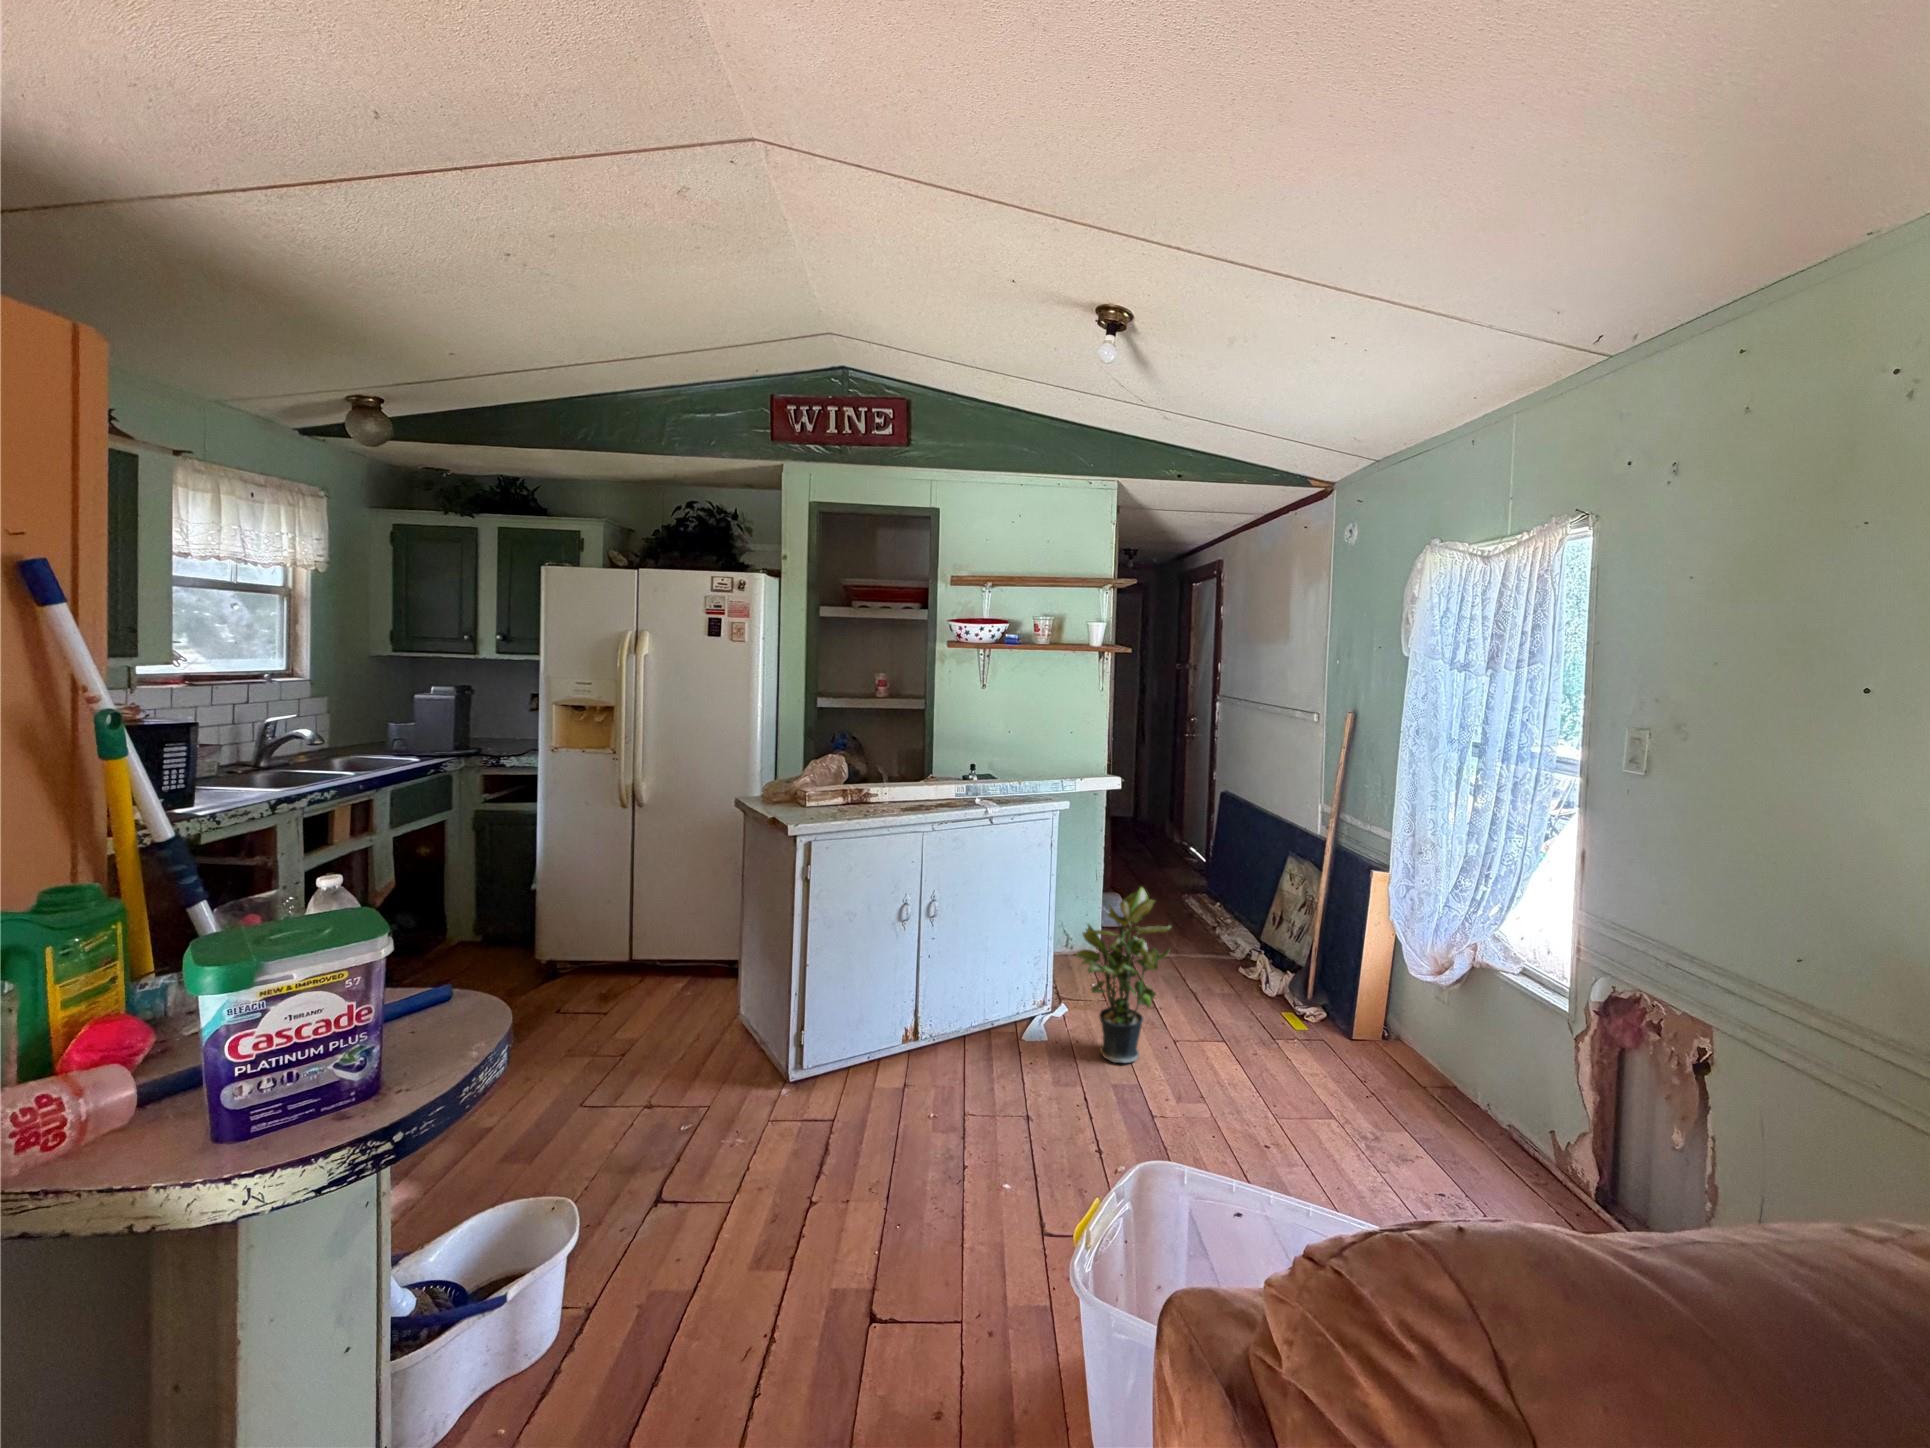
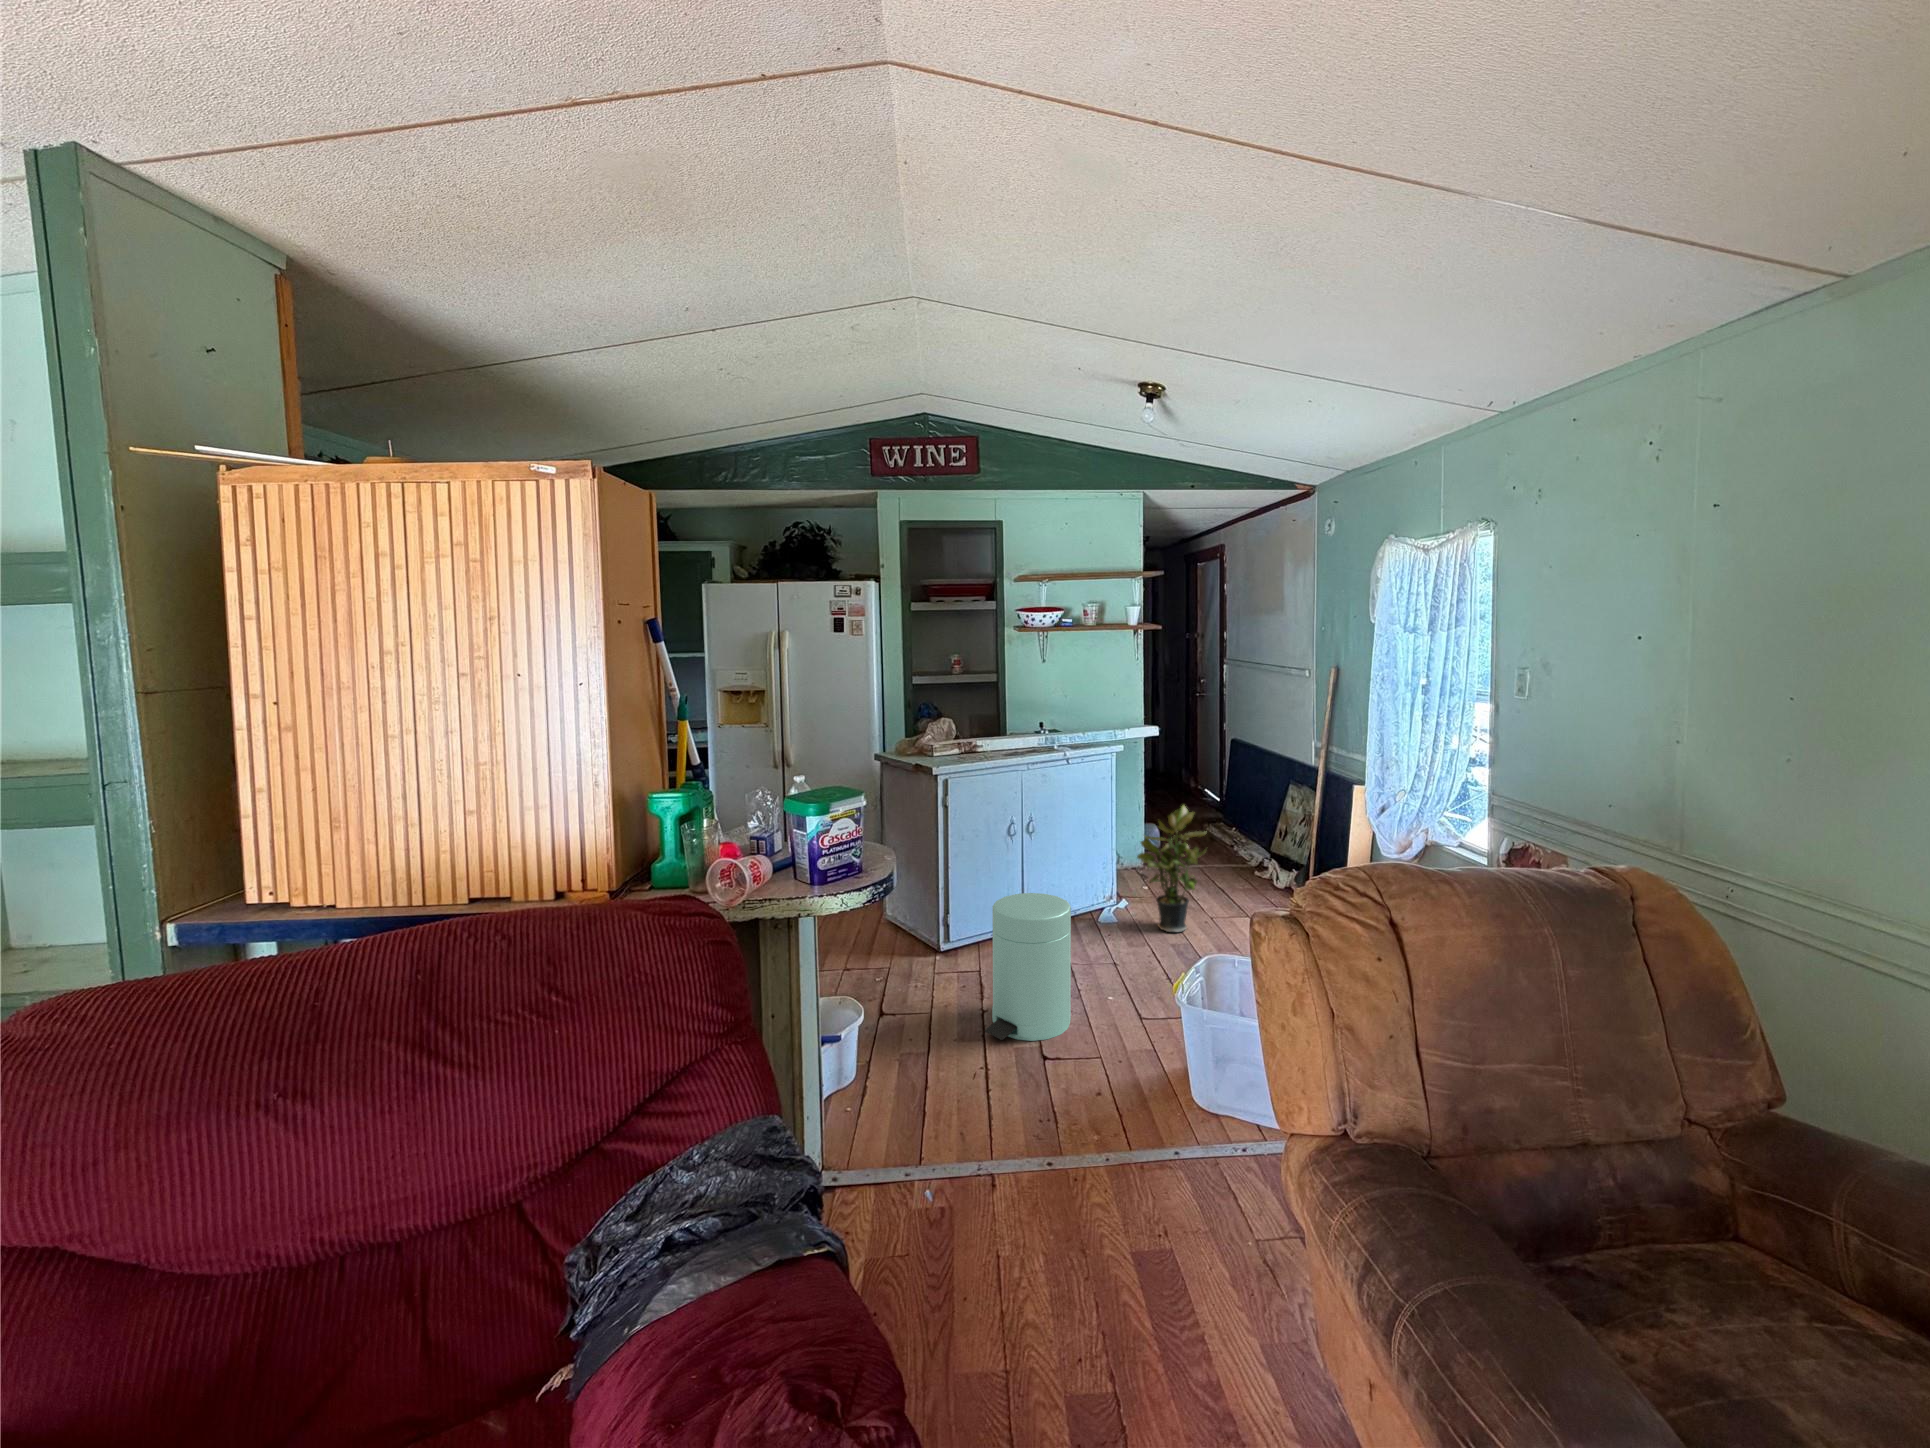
trash can: none [799,1025,947,1274] -> present [985,893,1071,1041]

